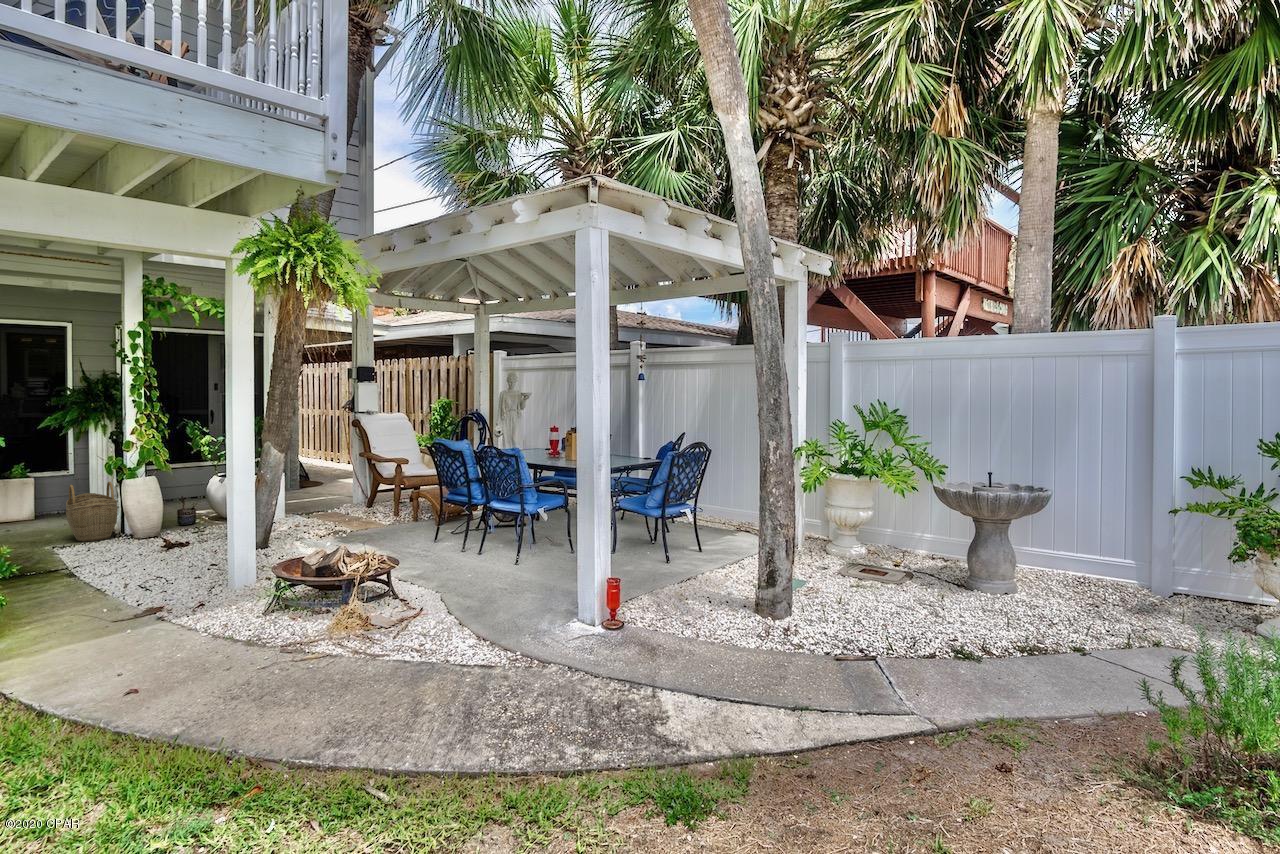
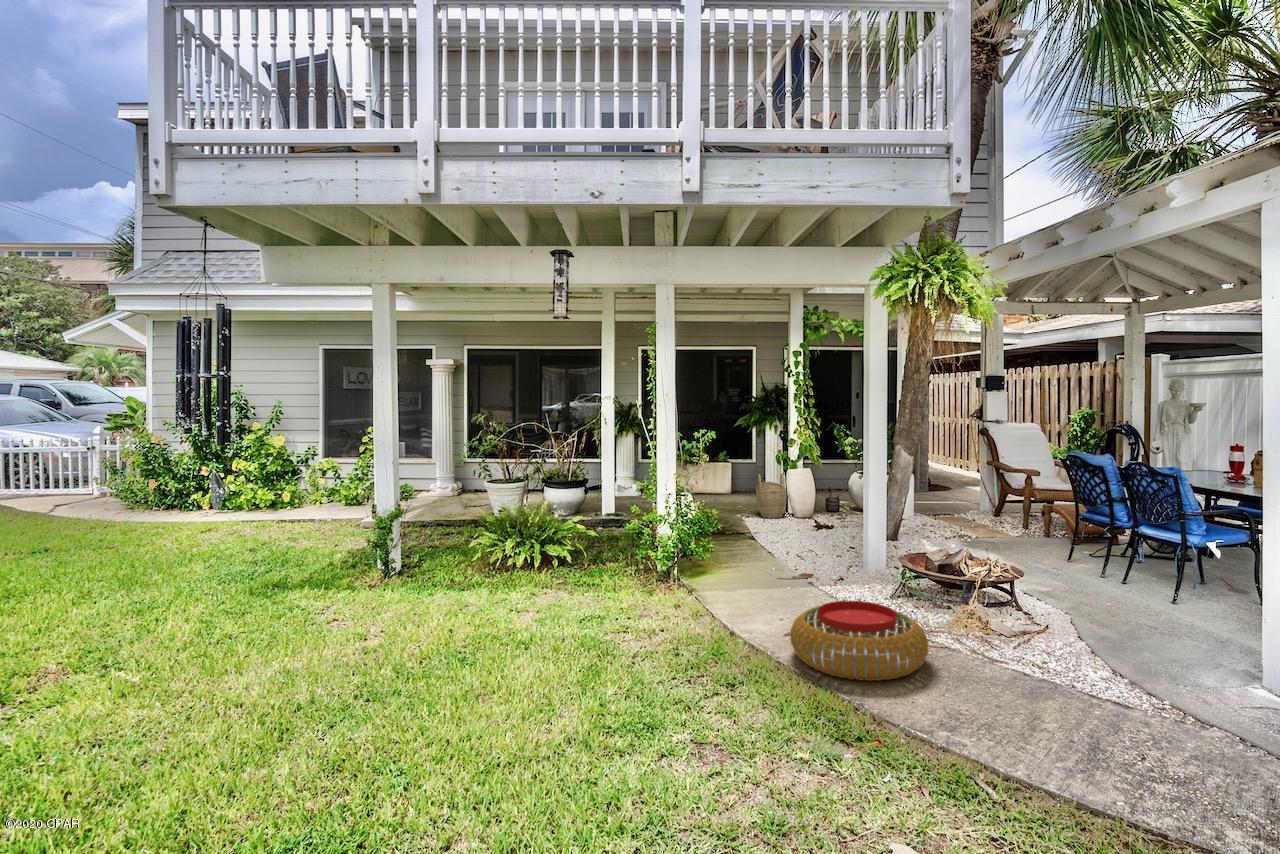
pouf: none [123,626,310,730] -> present [790,601,928,681]

